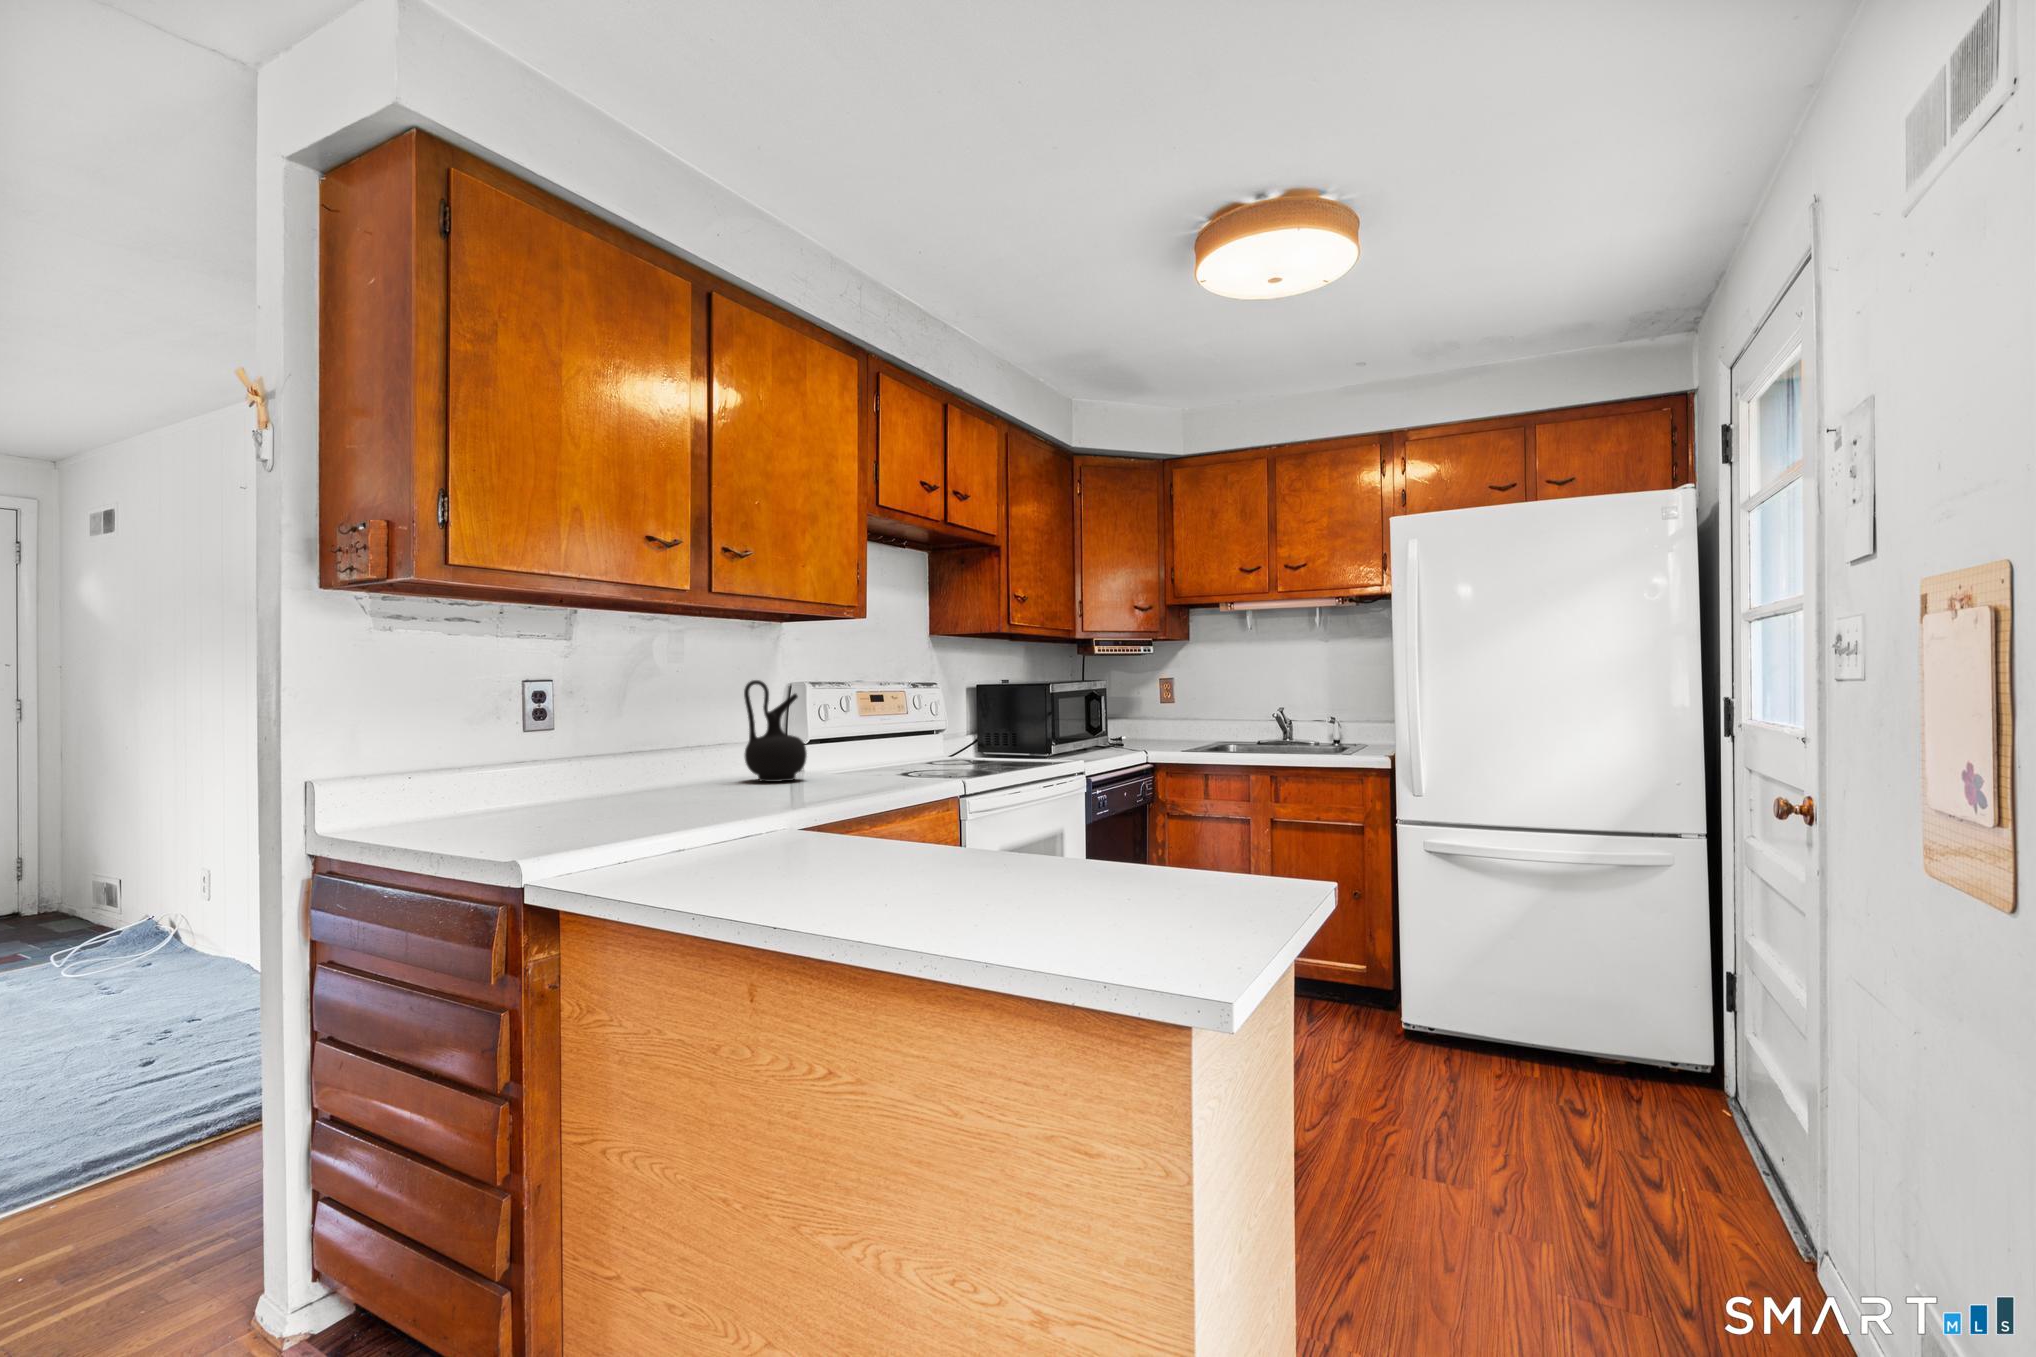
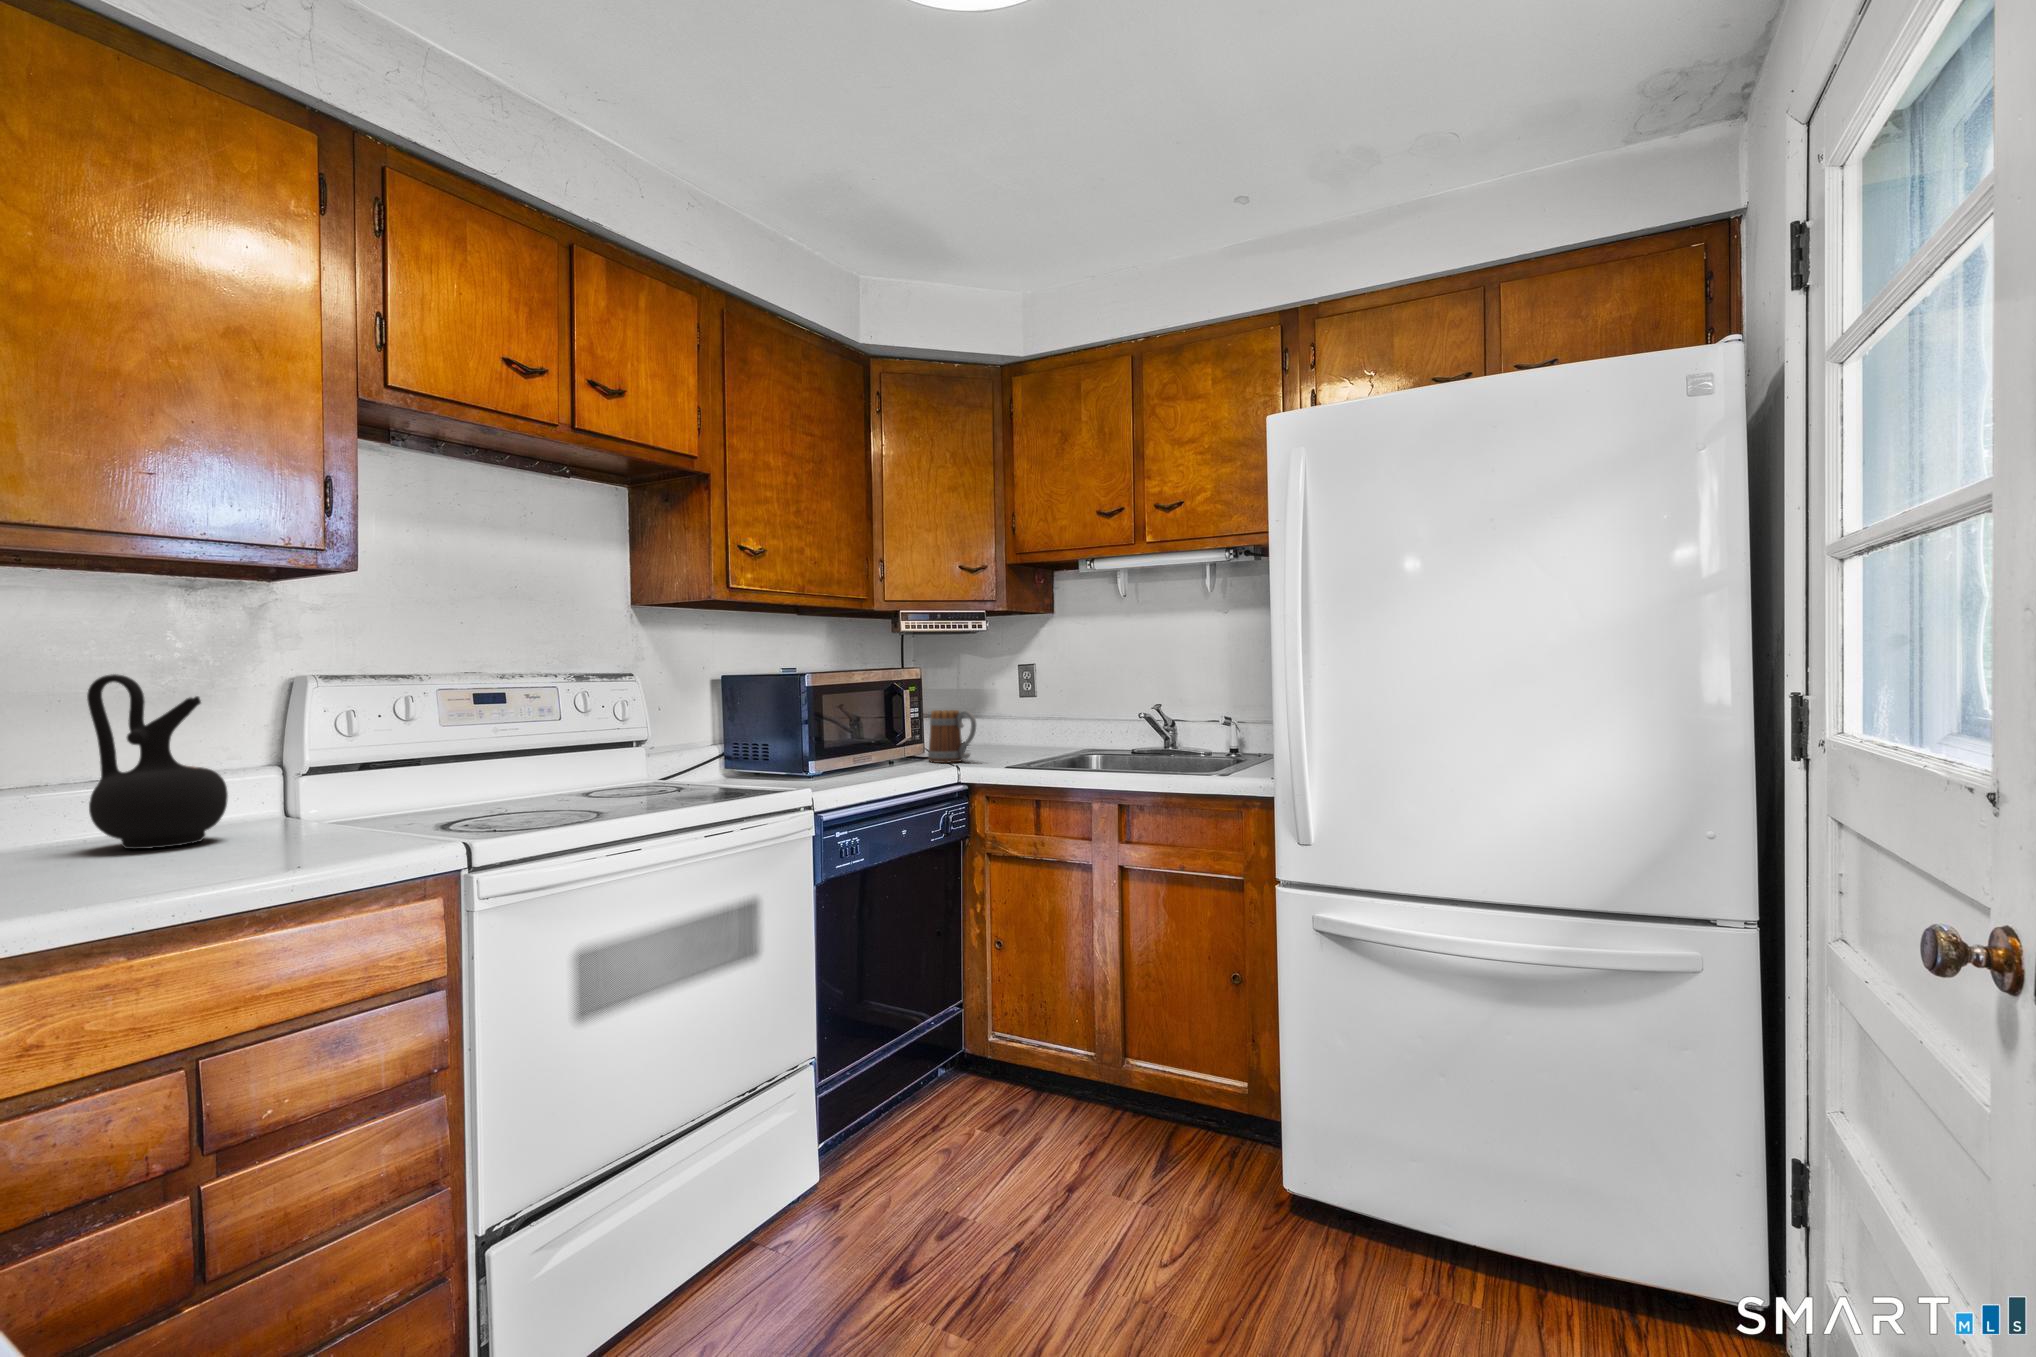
mug: none [1122,711,1159,748] -> present [928,710,976,763]

